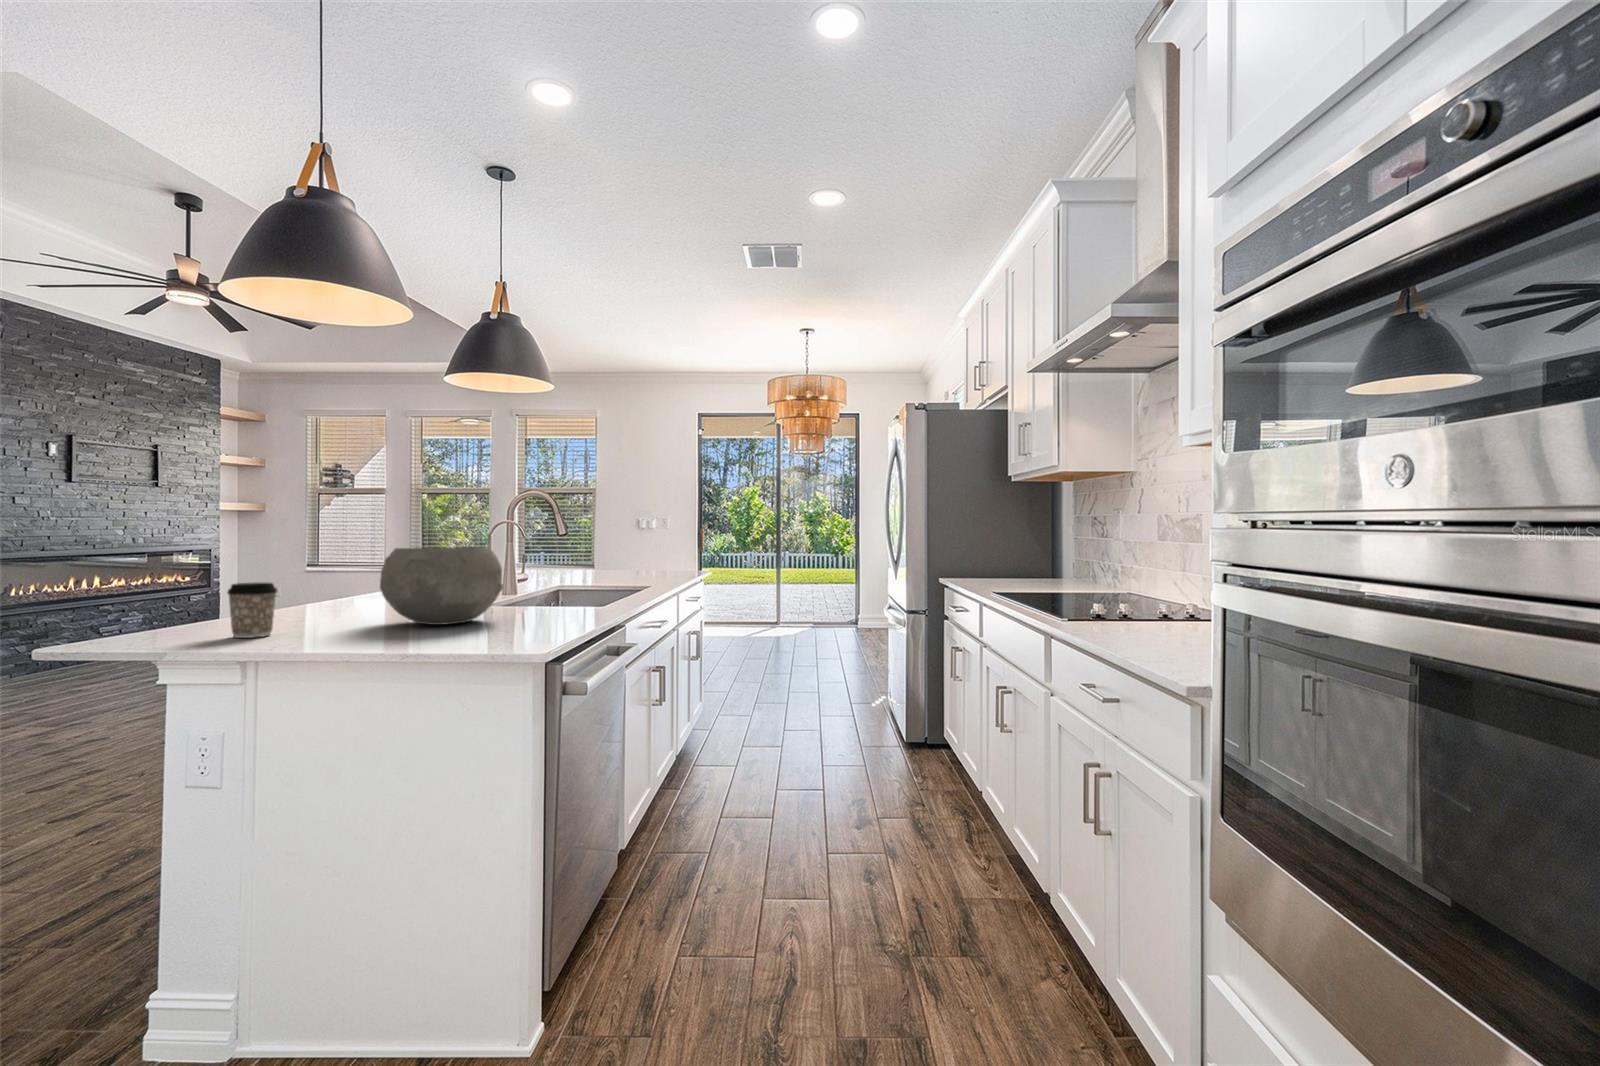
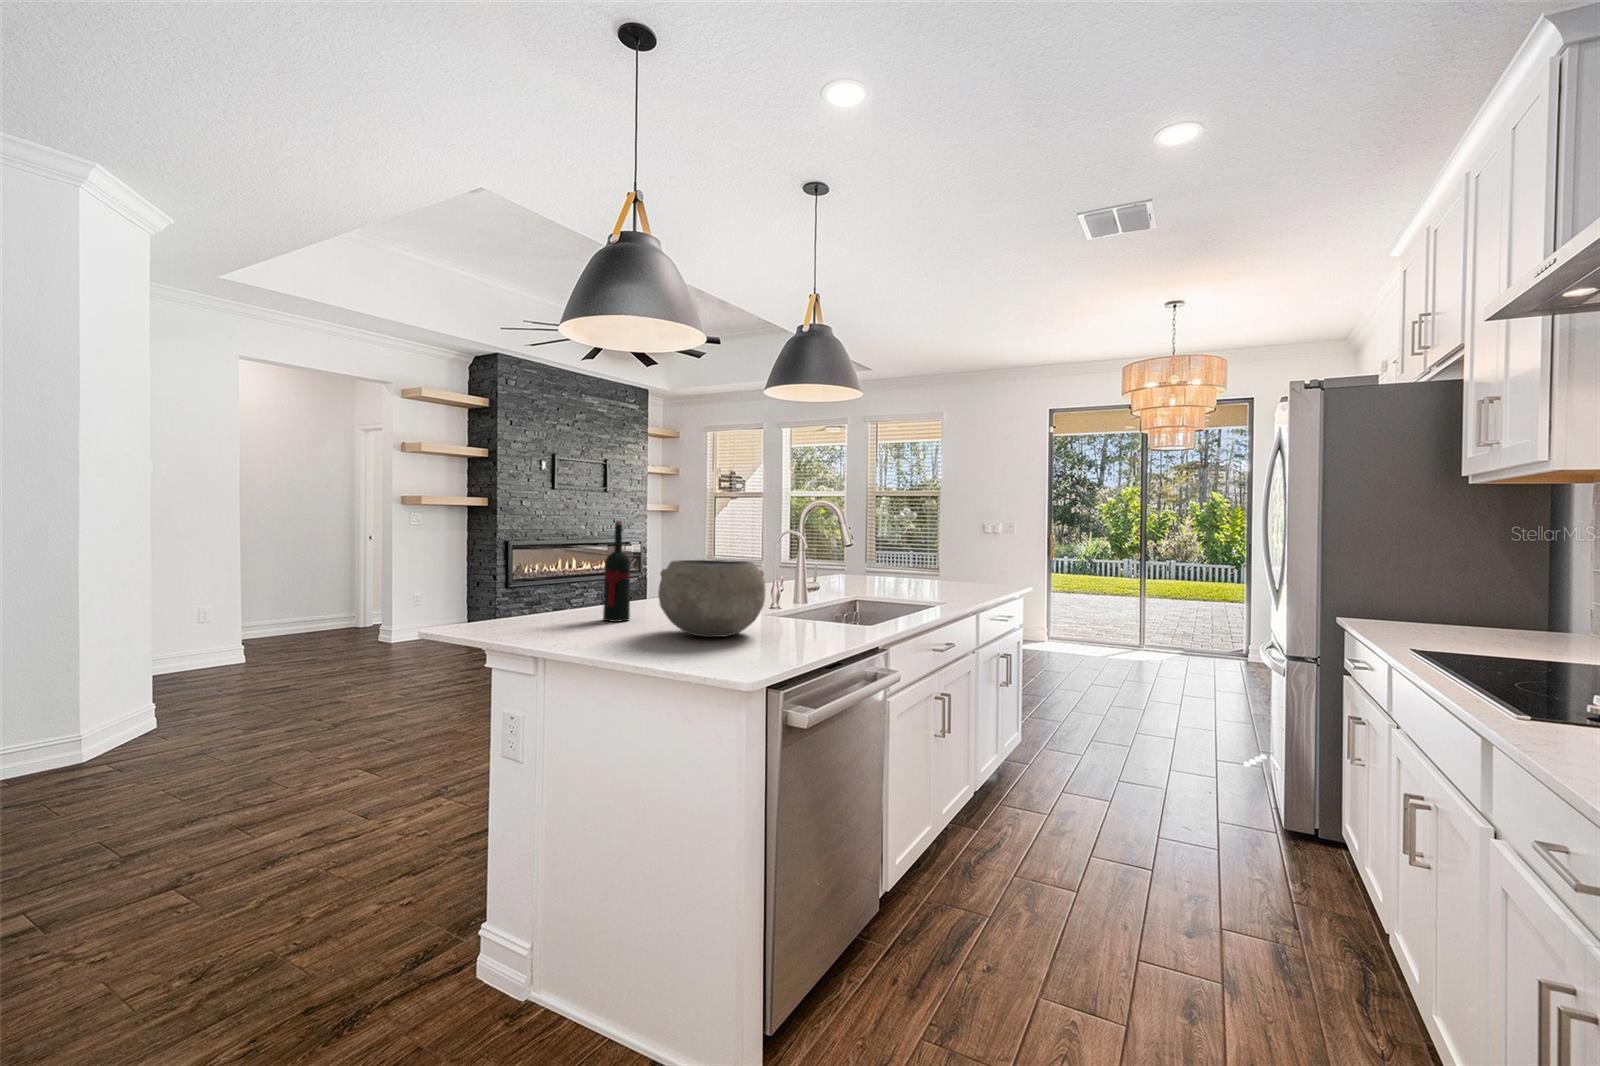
wine bottle: none [292,508,327,621] -> present [603,521,631,622]
coffee cup: present [228,583,277,638] -> none [539,588,577,637]

